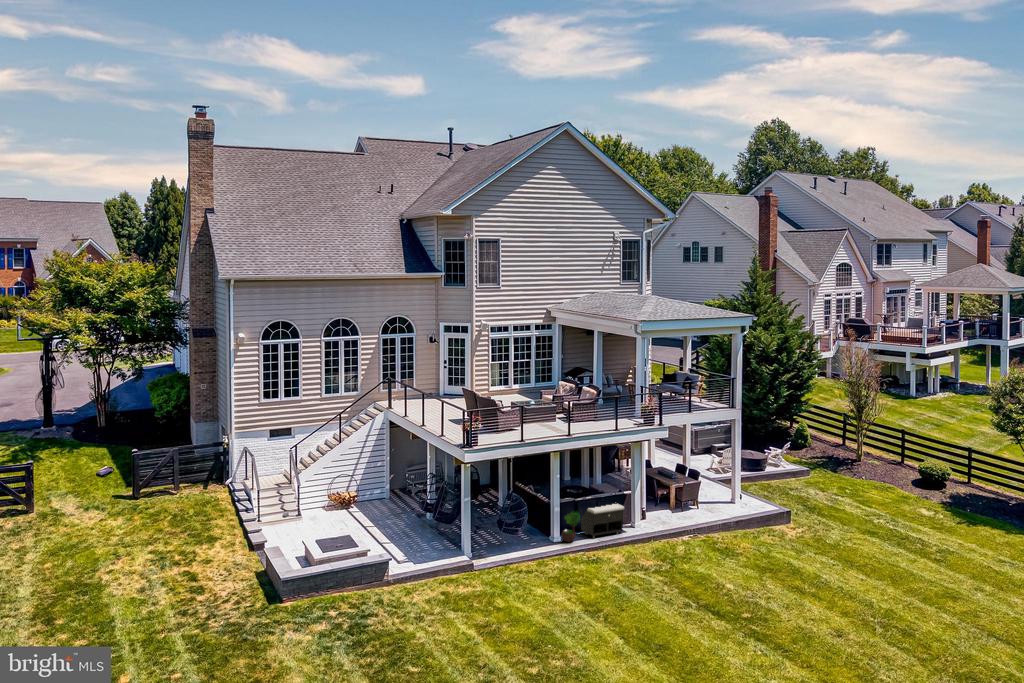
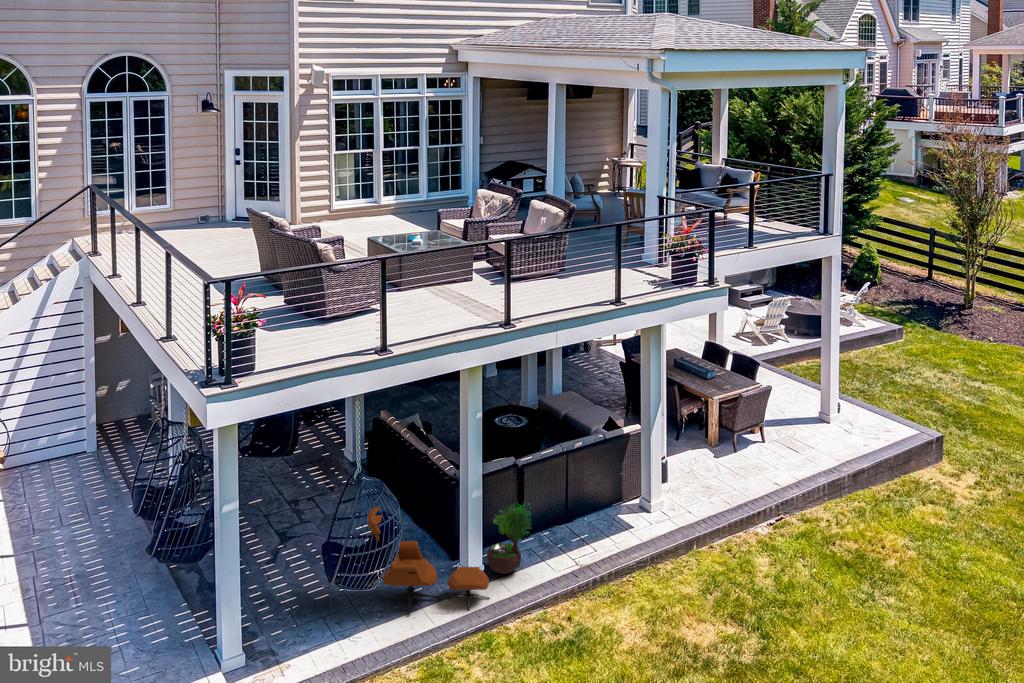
storage bench: present [581,504,624,537] -> none [531,461,630,553]
lounge chair: none [515,507,562,551] -> present [368,507,489,616]

